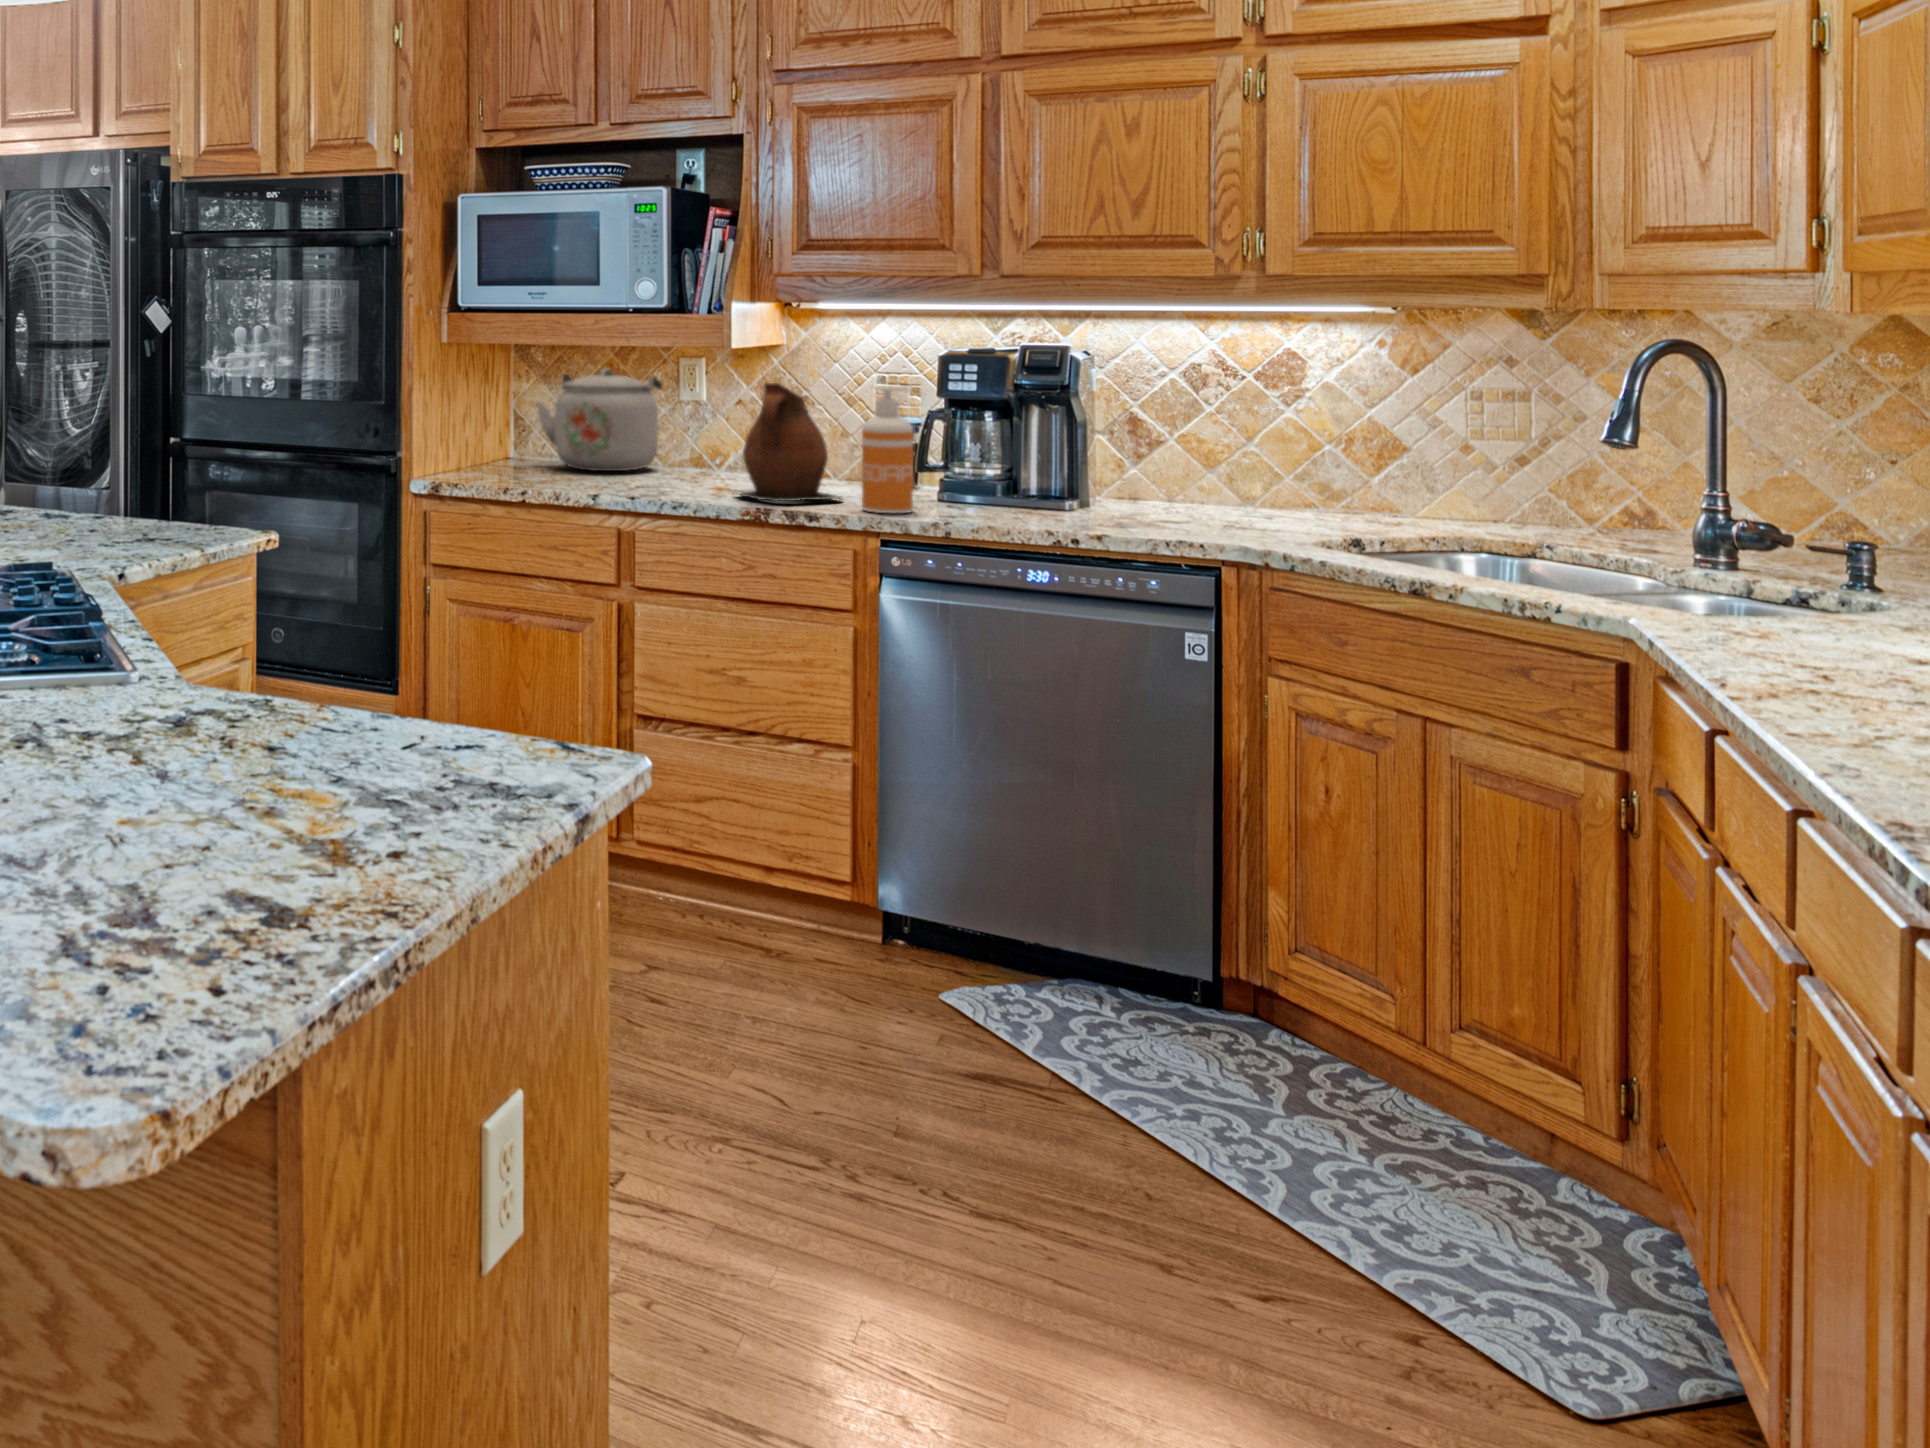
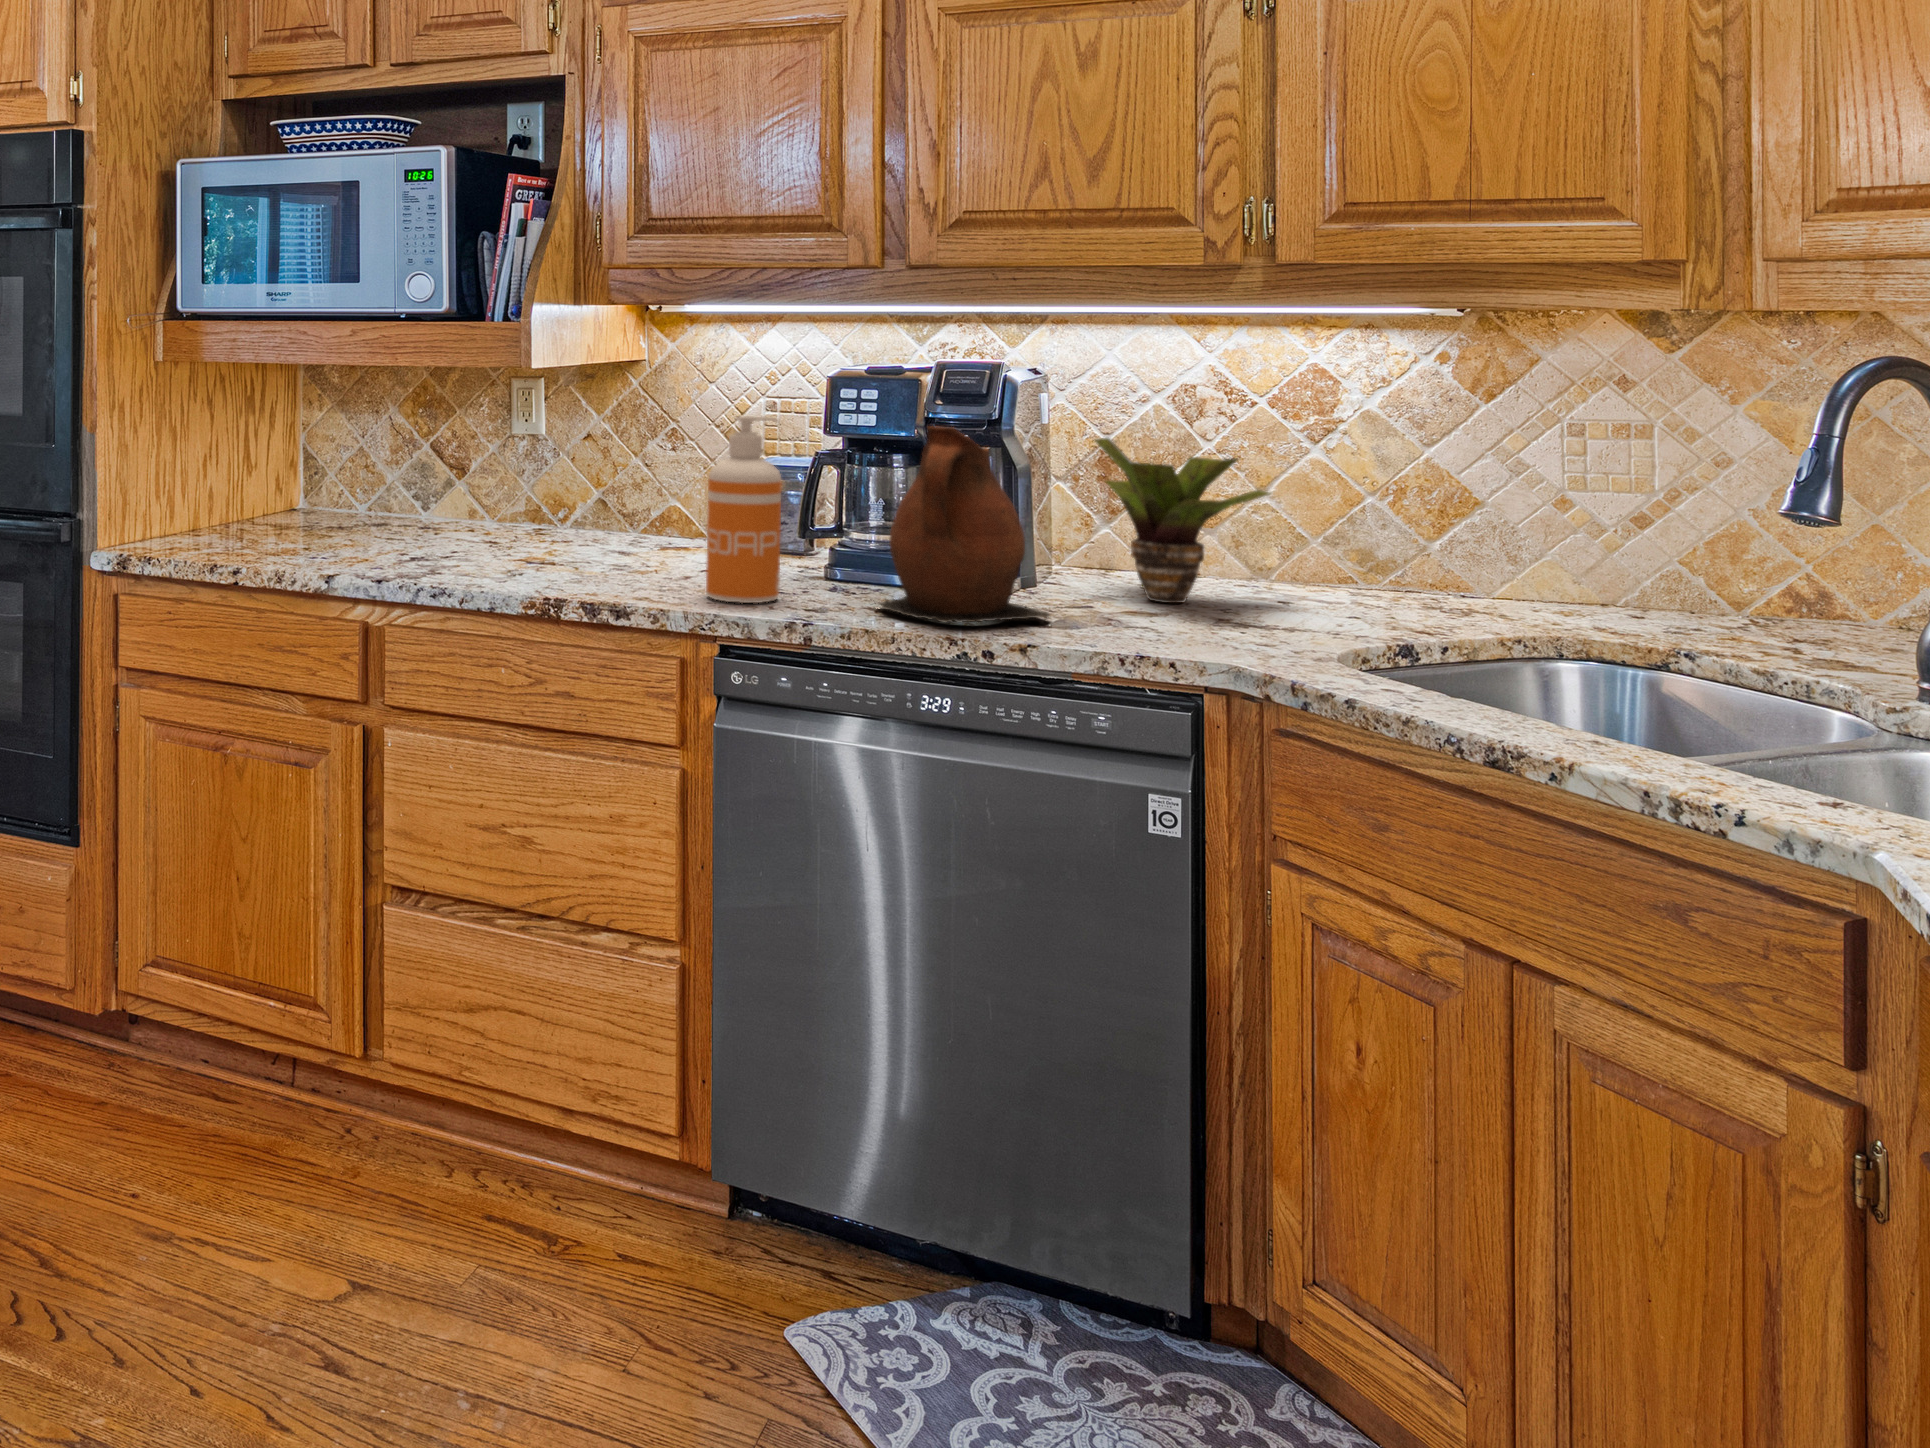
kettle: present [537,368,662,471] -> none [319,384,502,527]
ceramic pitcher: present [737,383,842,501] -> present [874,426,1049,623]
potted plant: none [1131,398,1266,513] -> present [1095,438,1270,603]

